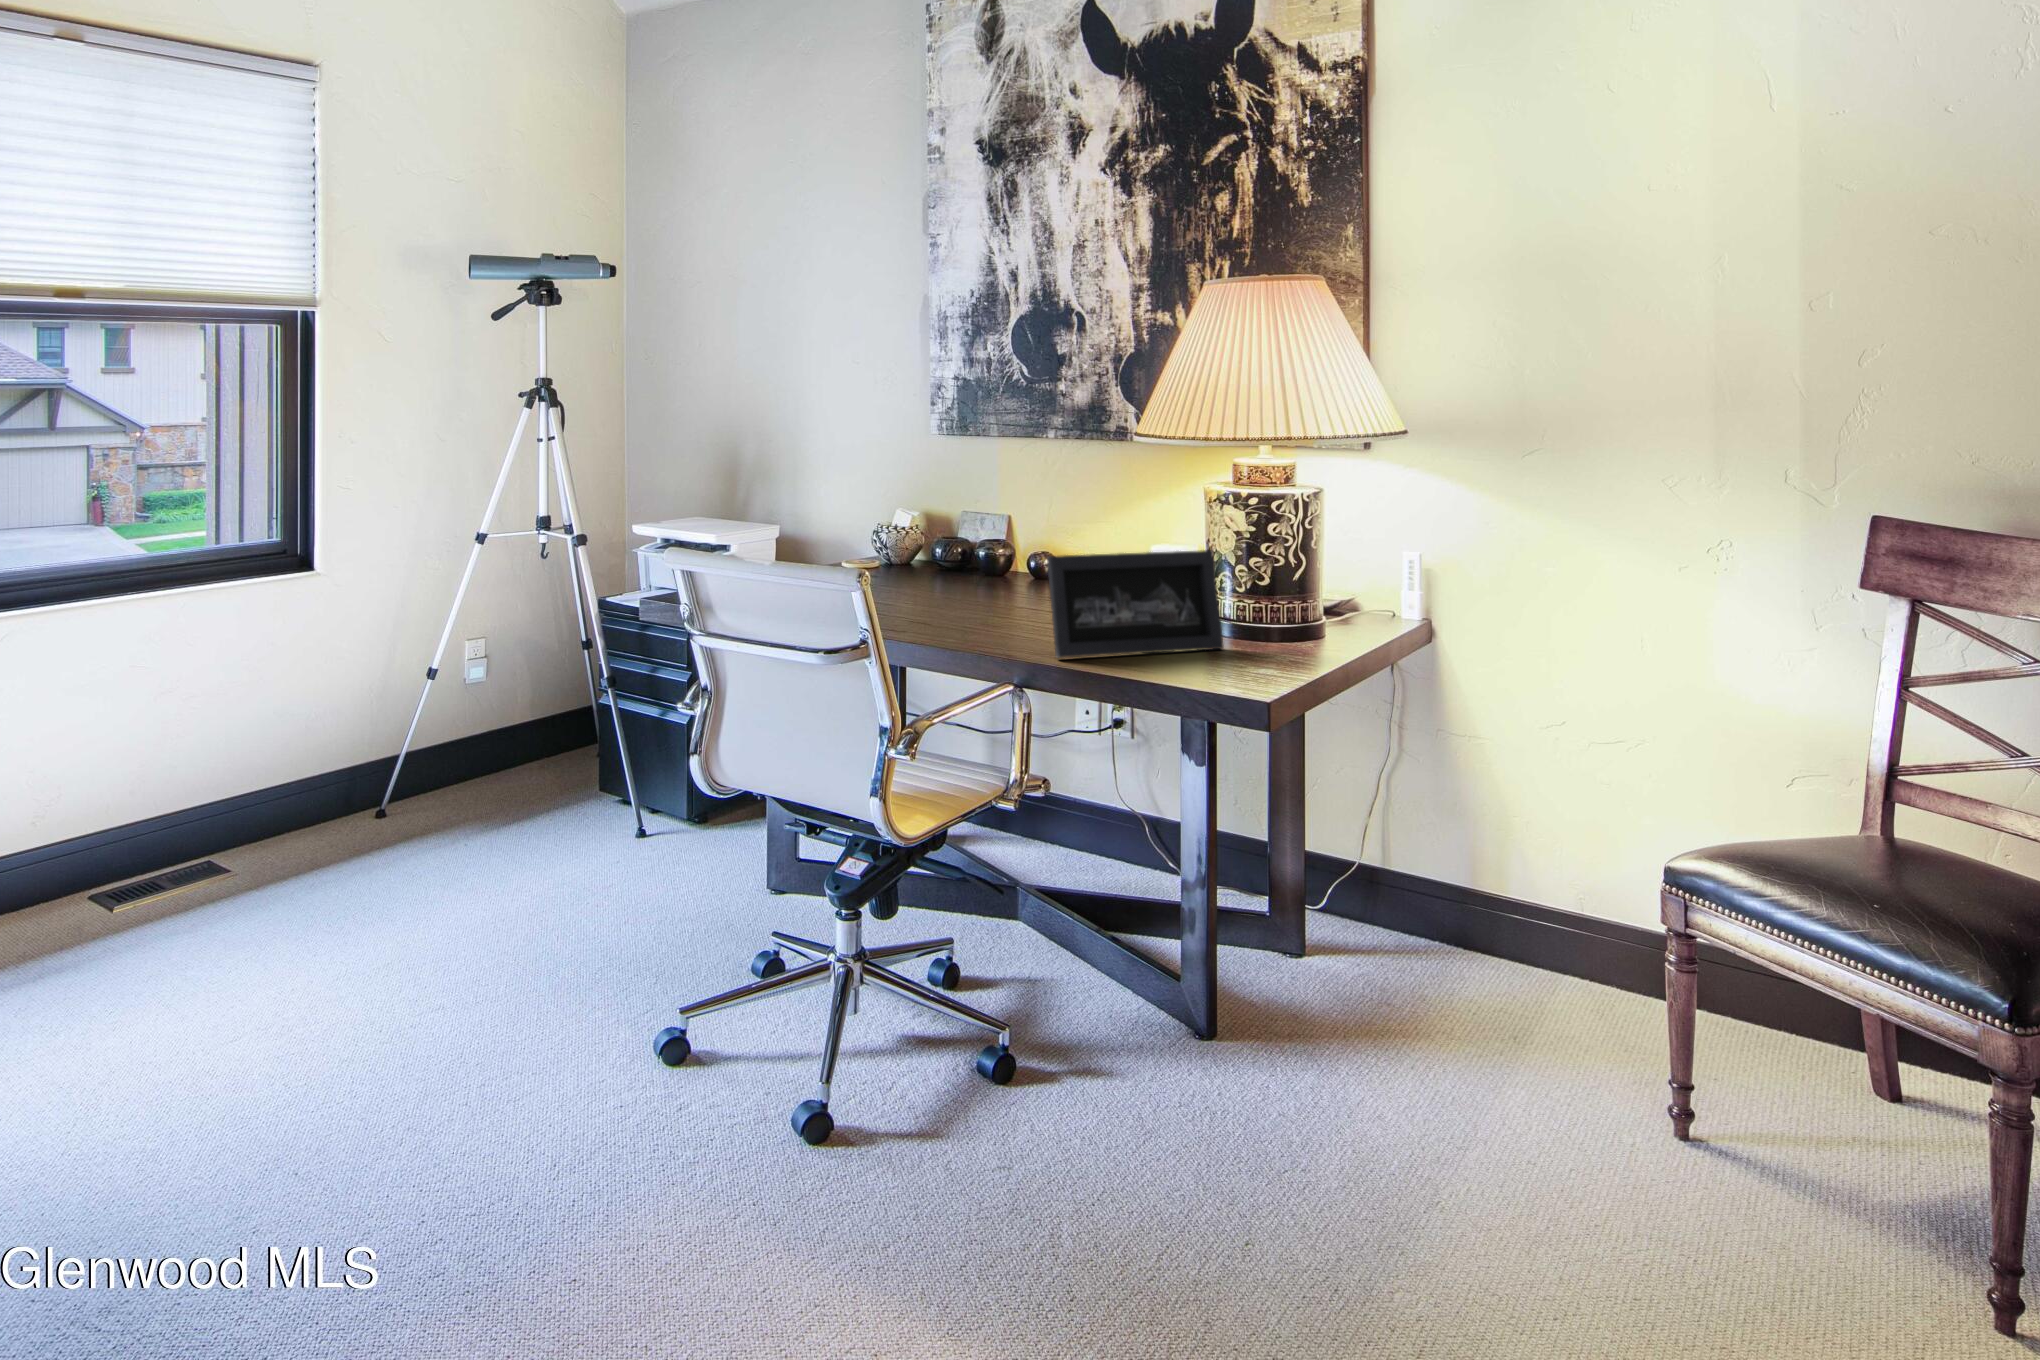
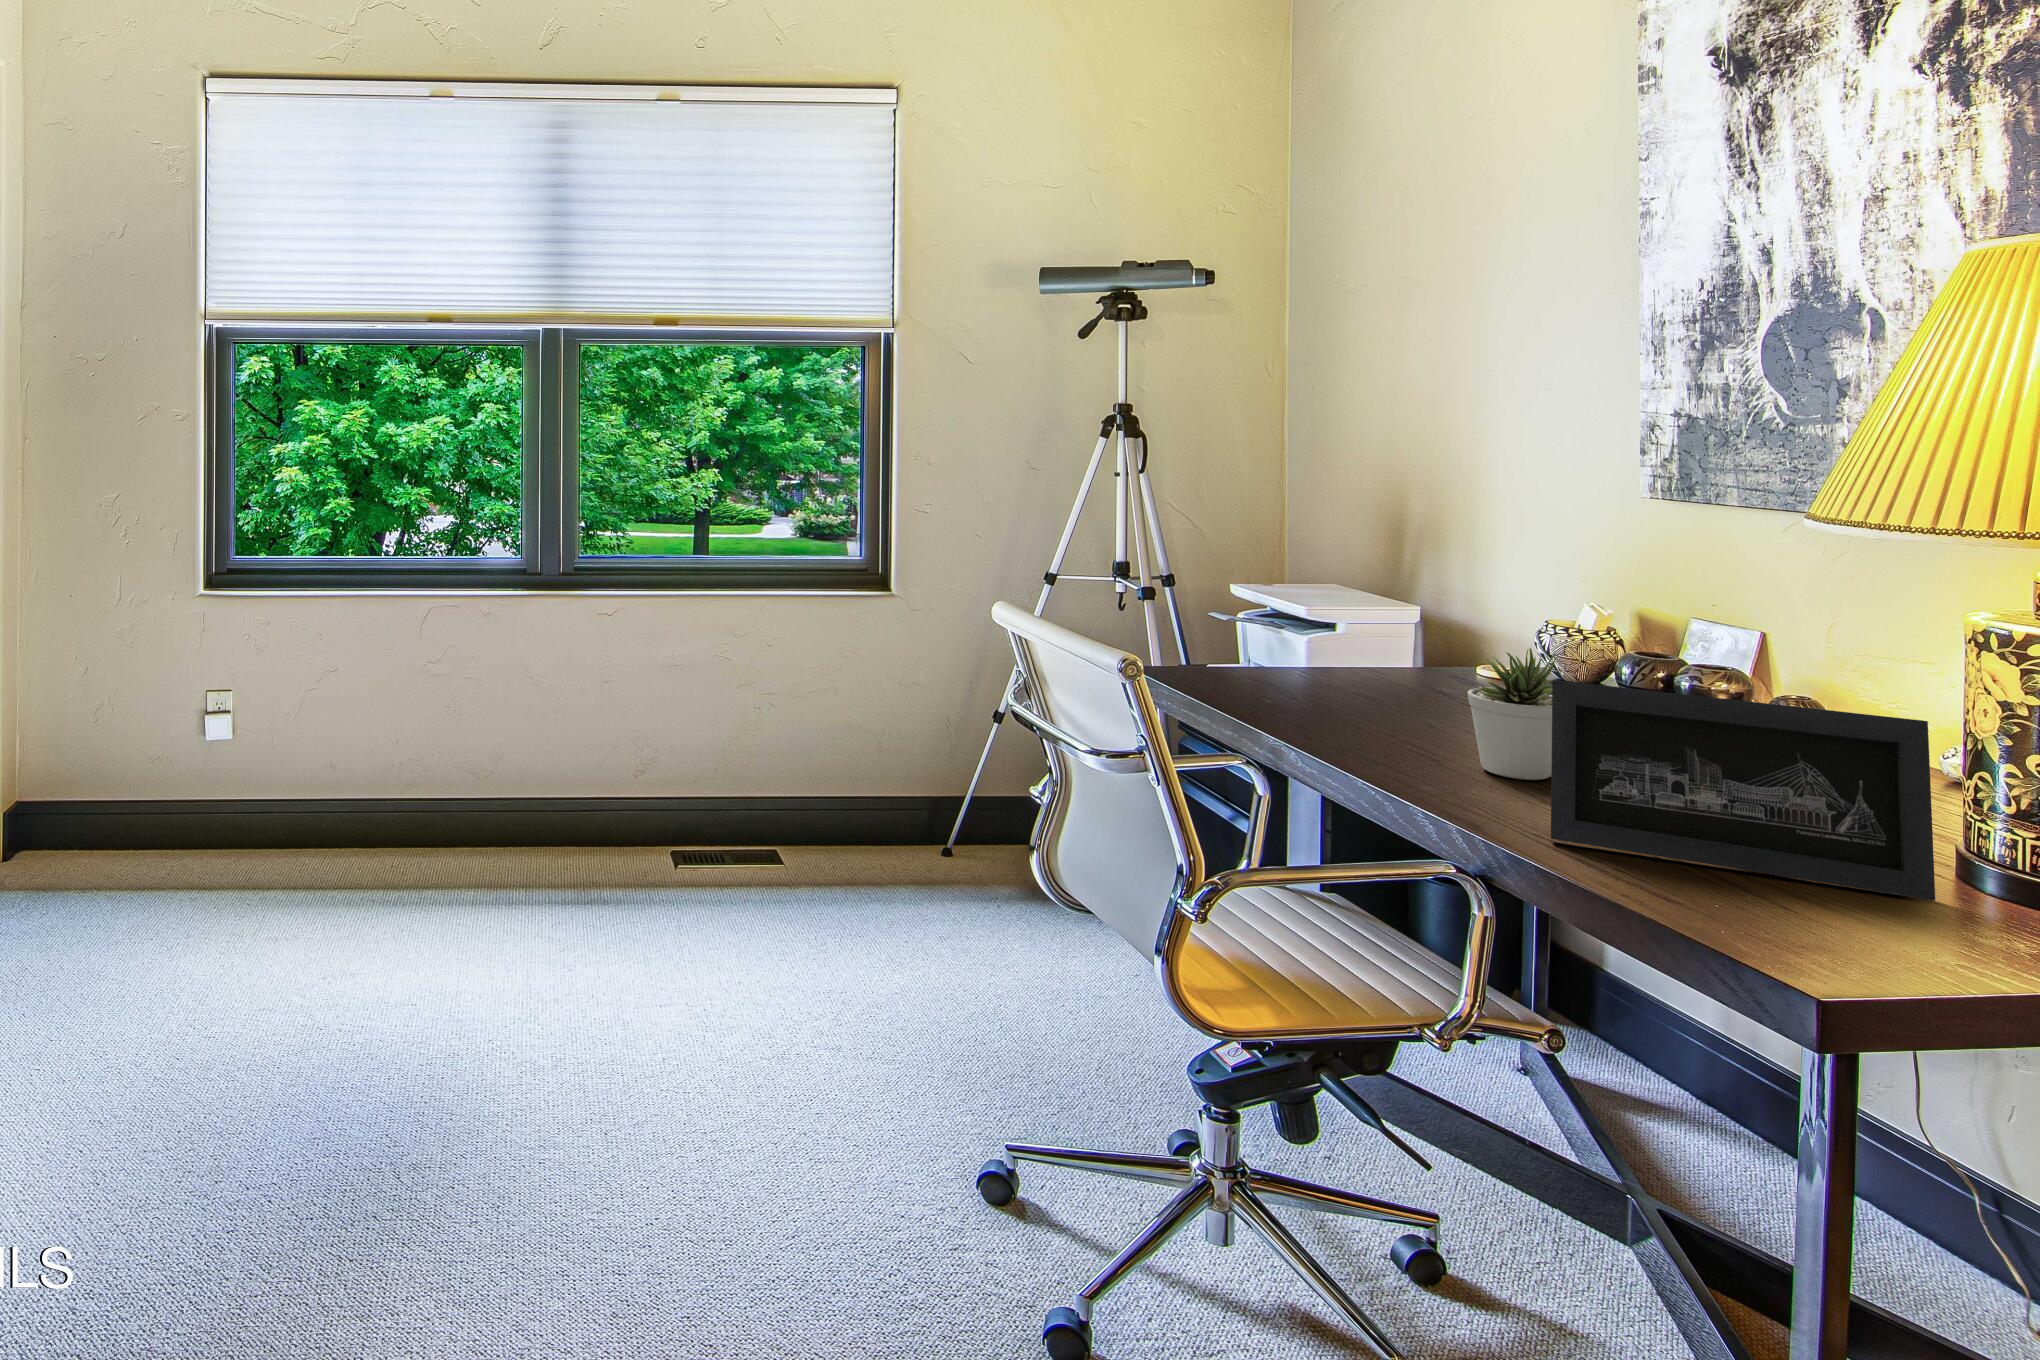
potted plant: none [947,539,1003,628] -> present [1467,648,1556,780]

